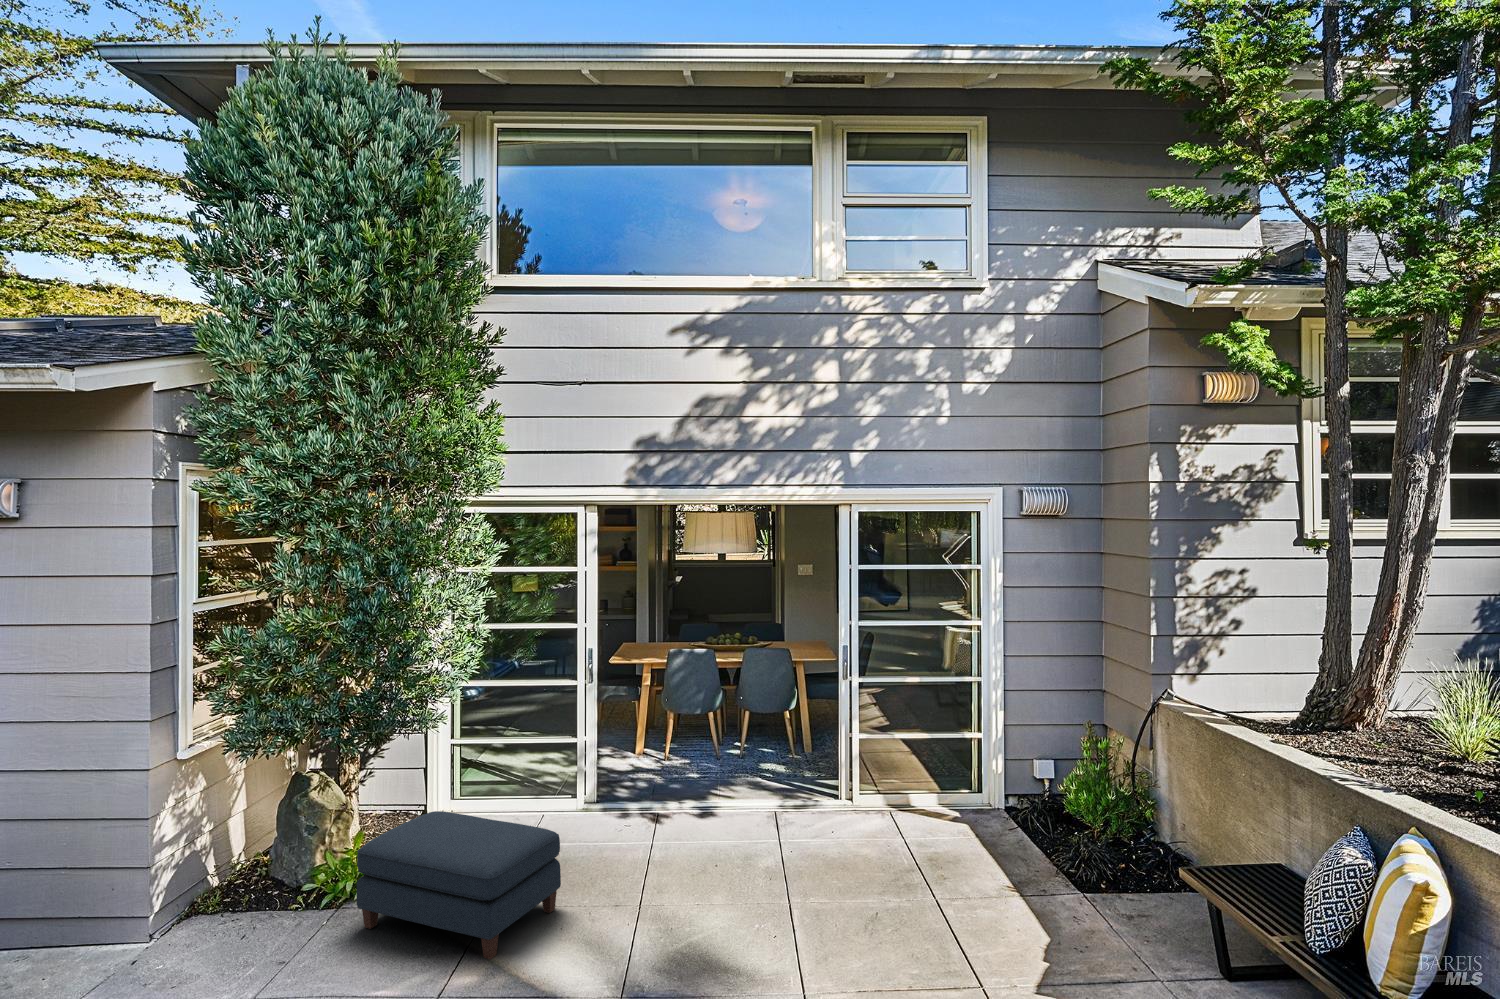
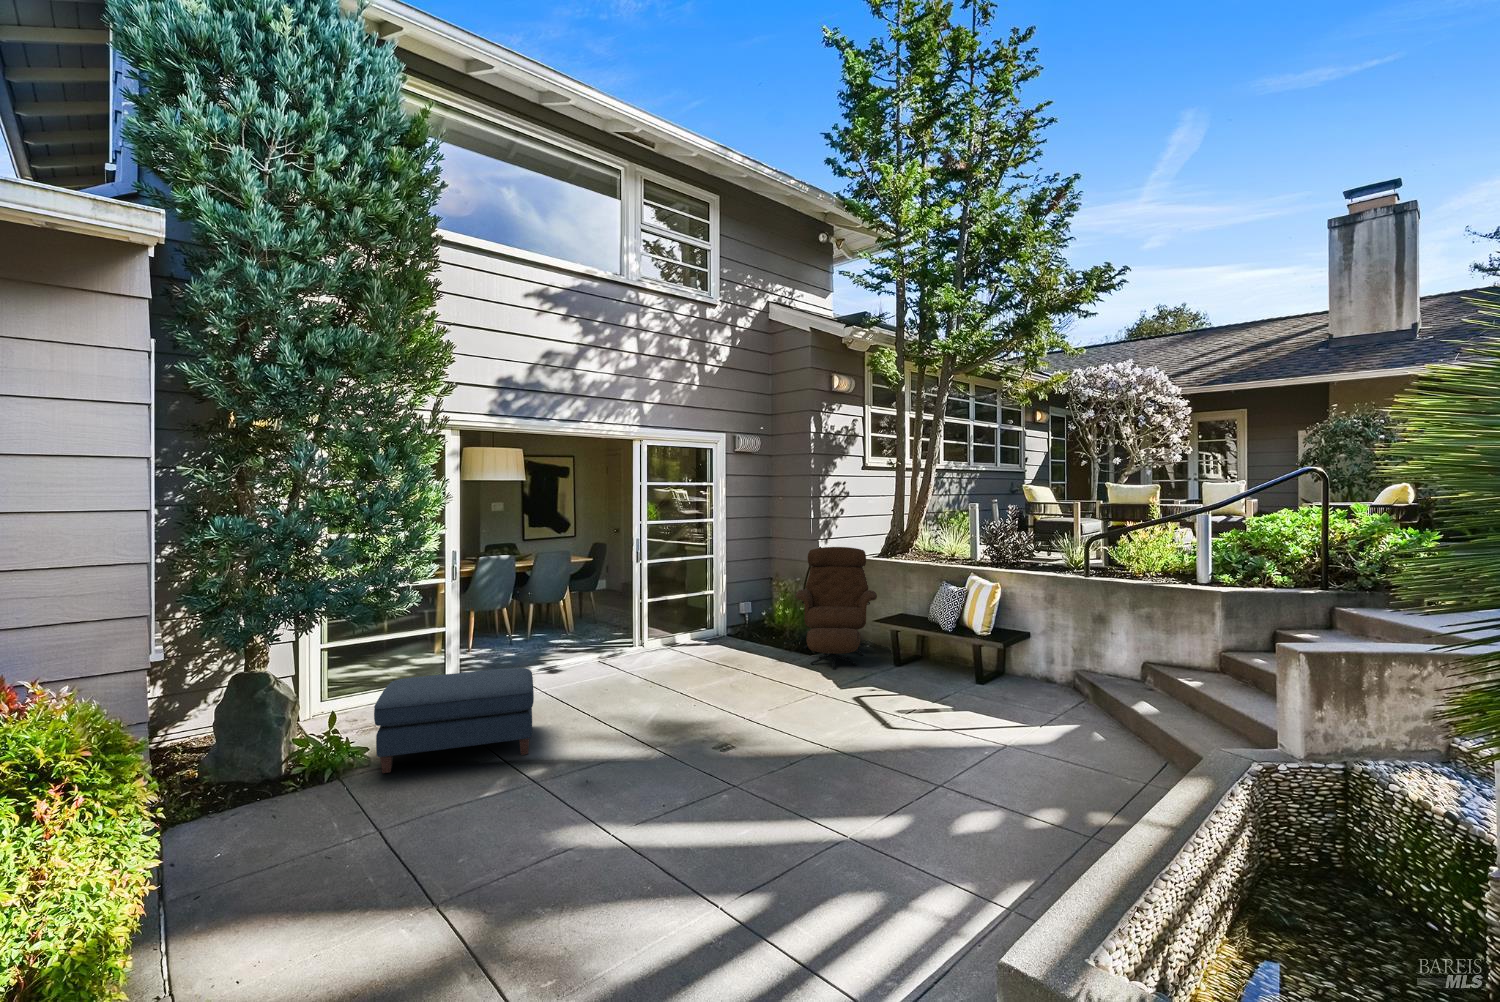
lounge chair: none [1047,697,1251,960] -> present [796,547,877,669]

